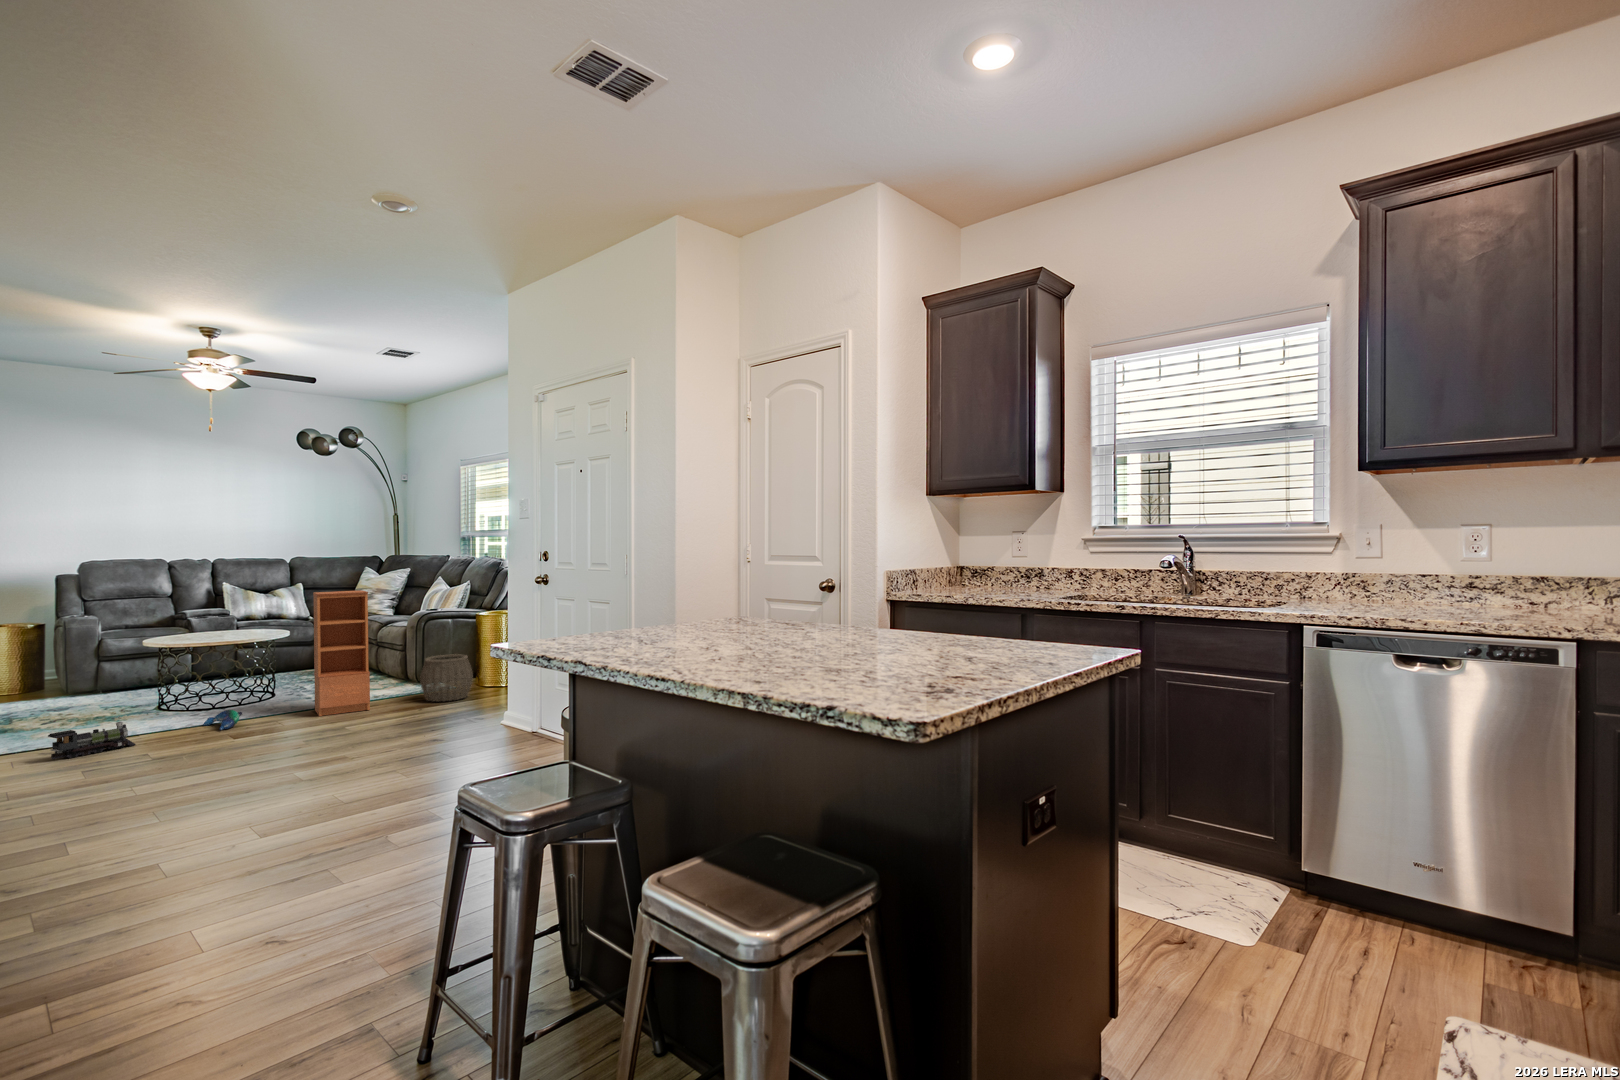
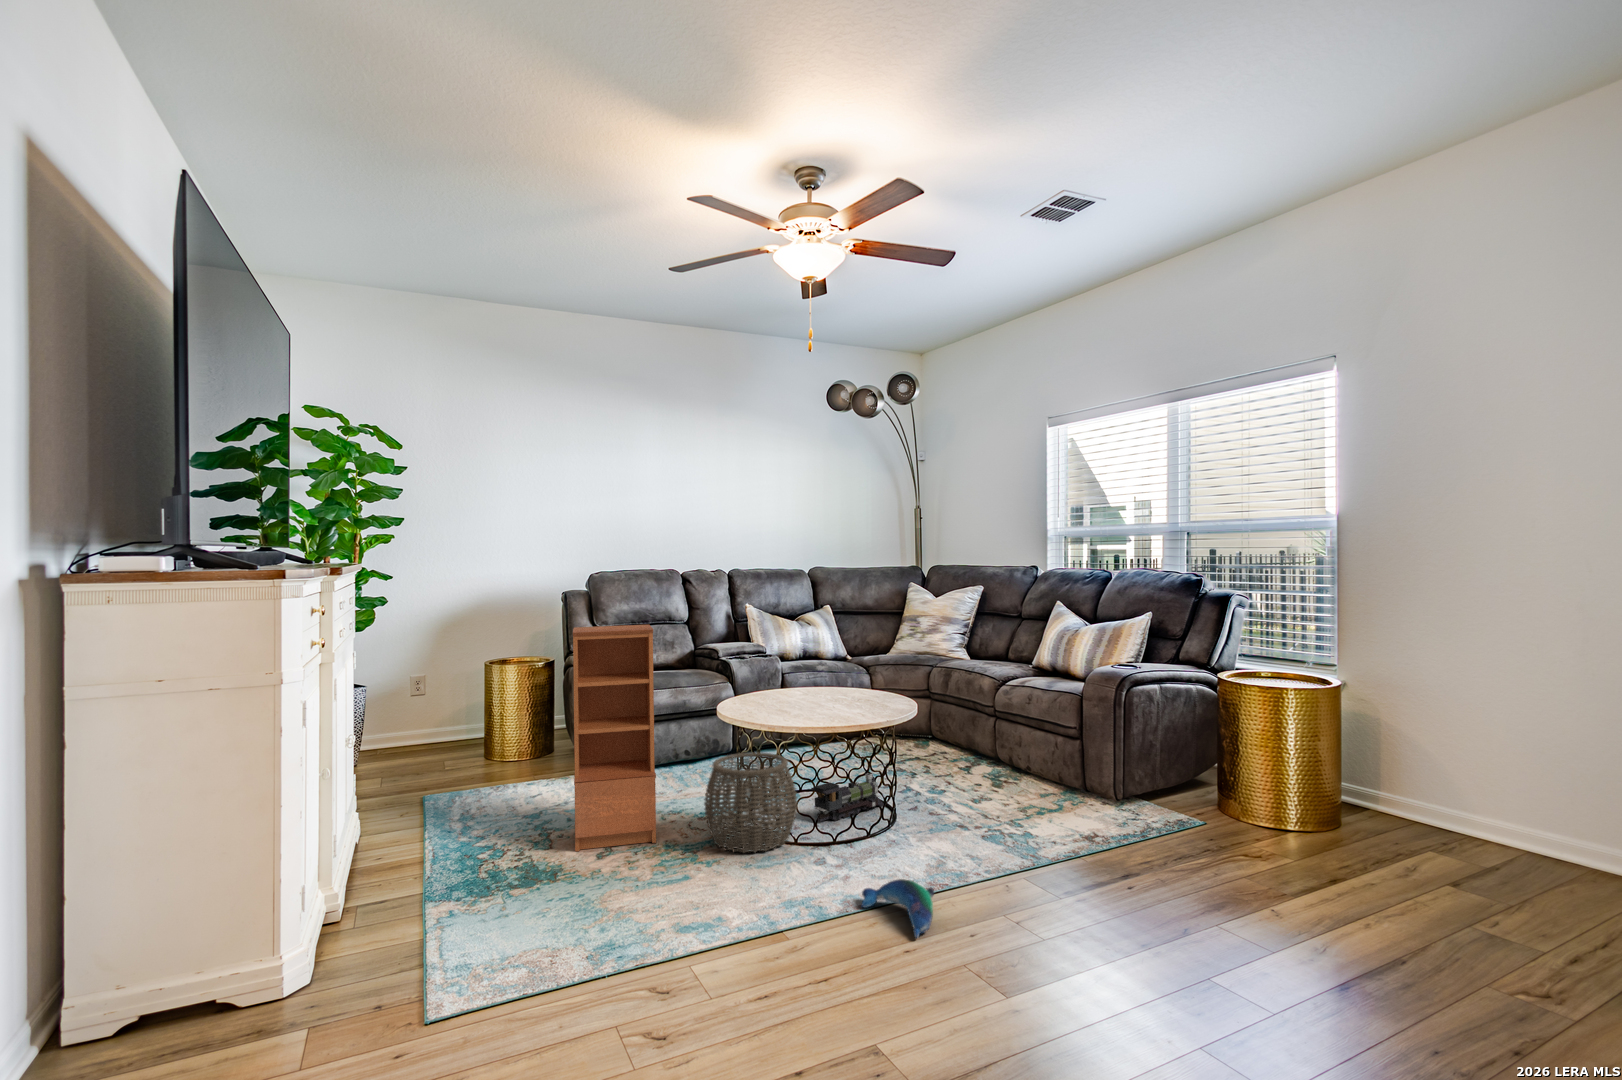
bookcase: present [313,590,370,716] -> present [573,625,656,851]
woven basket: present [420,655,473,702] -> present [704,752,797,853]
toy train: present [48,716,135,759] -> present [811,767,884,821]

